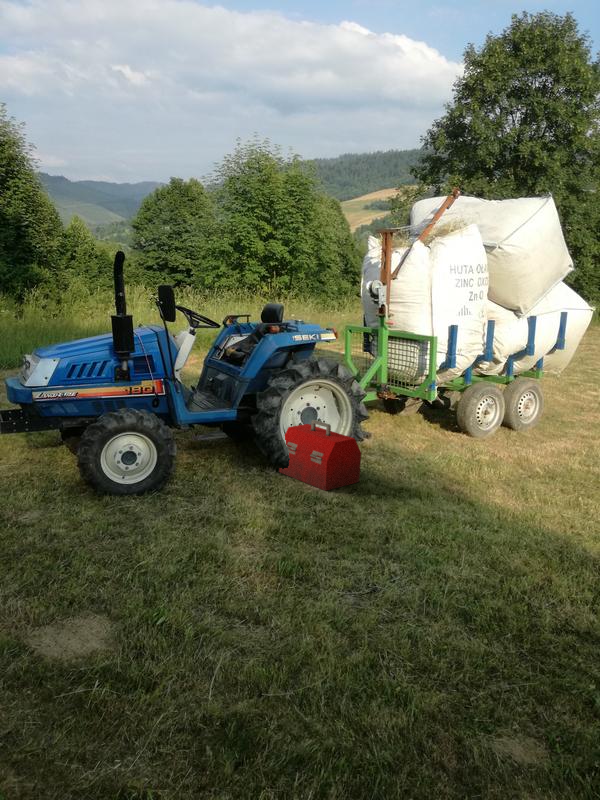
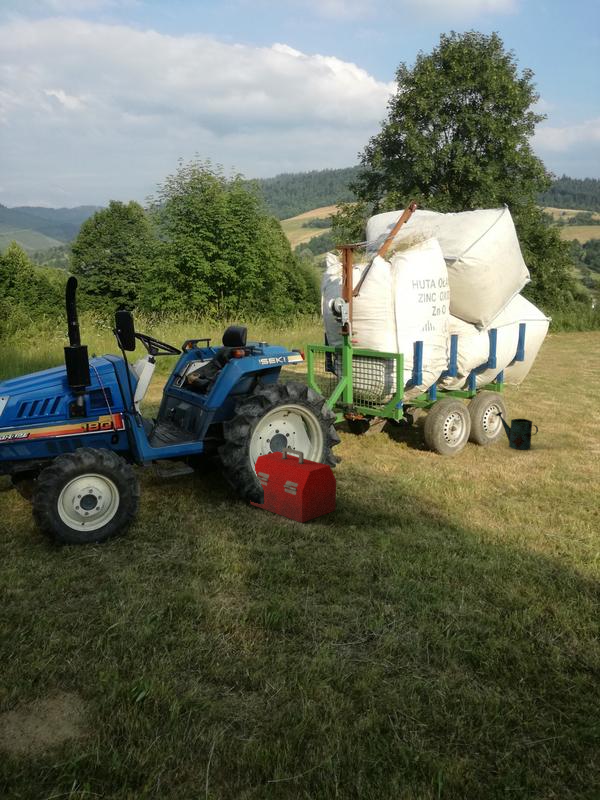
watering can: none [532,399,574,438] -> present [496,412,538,450]

